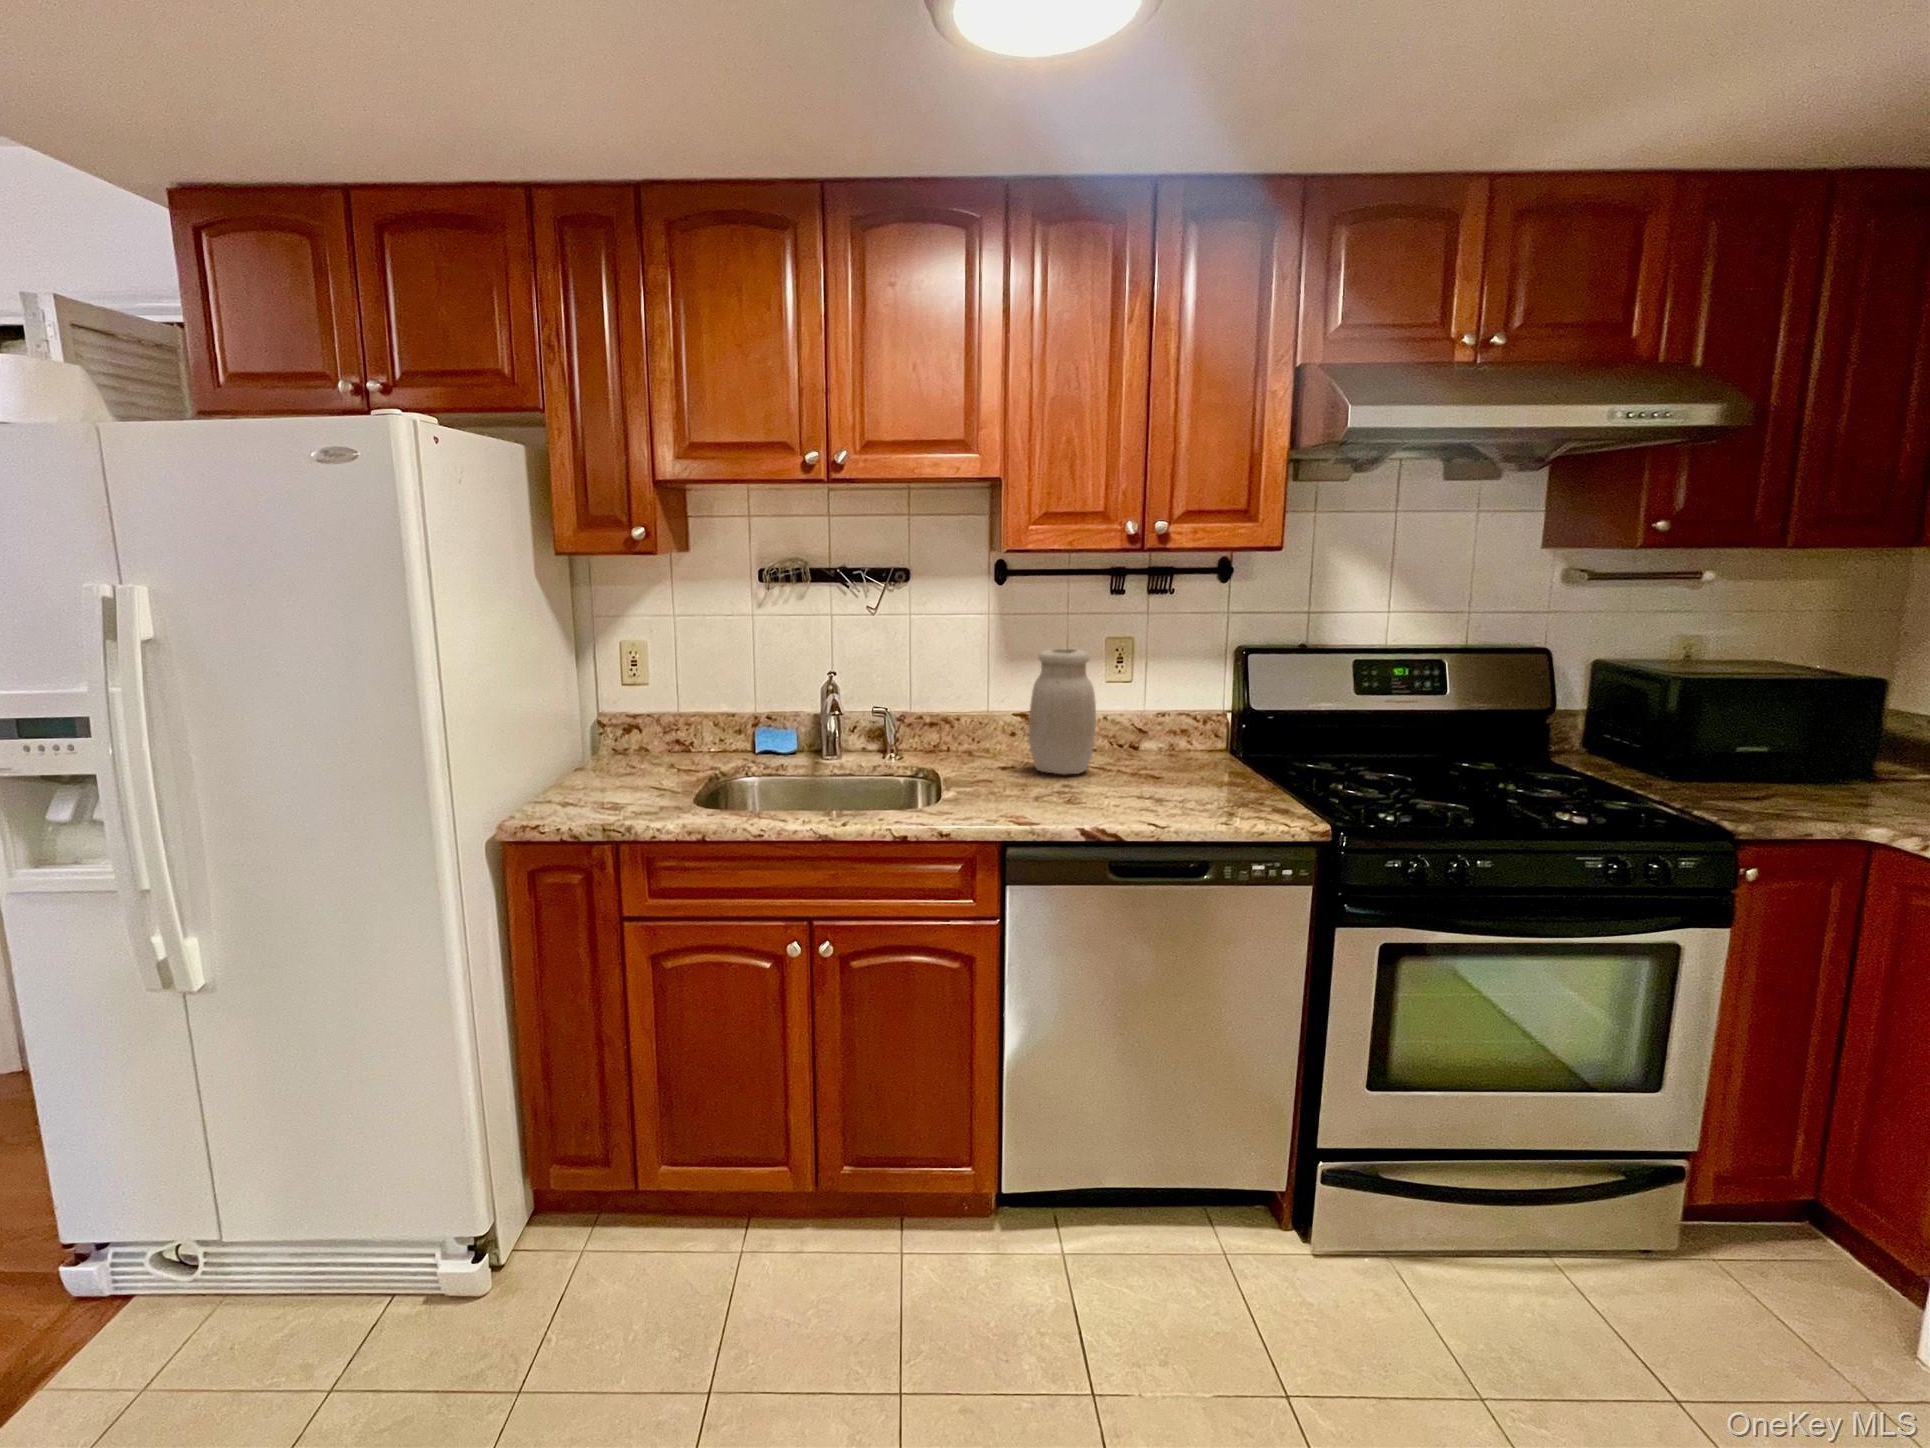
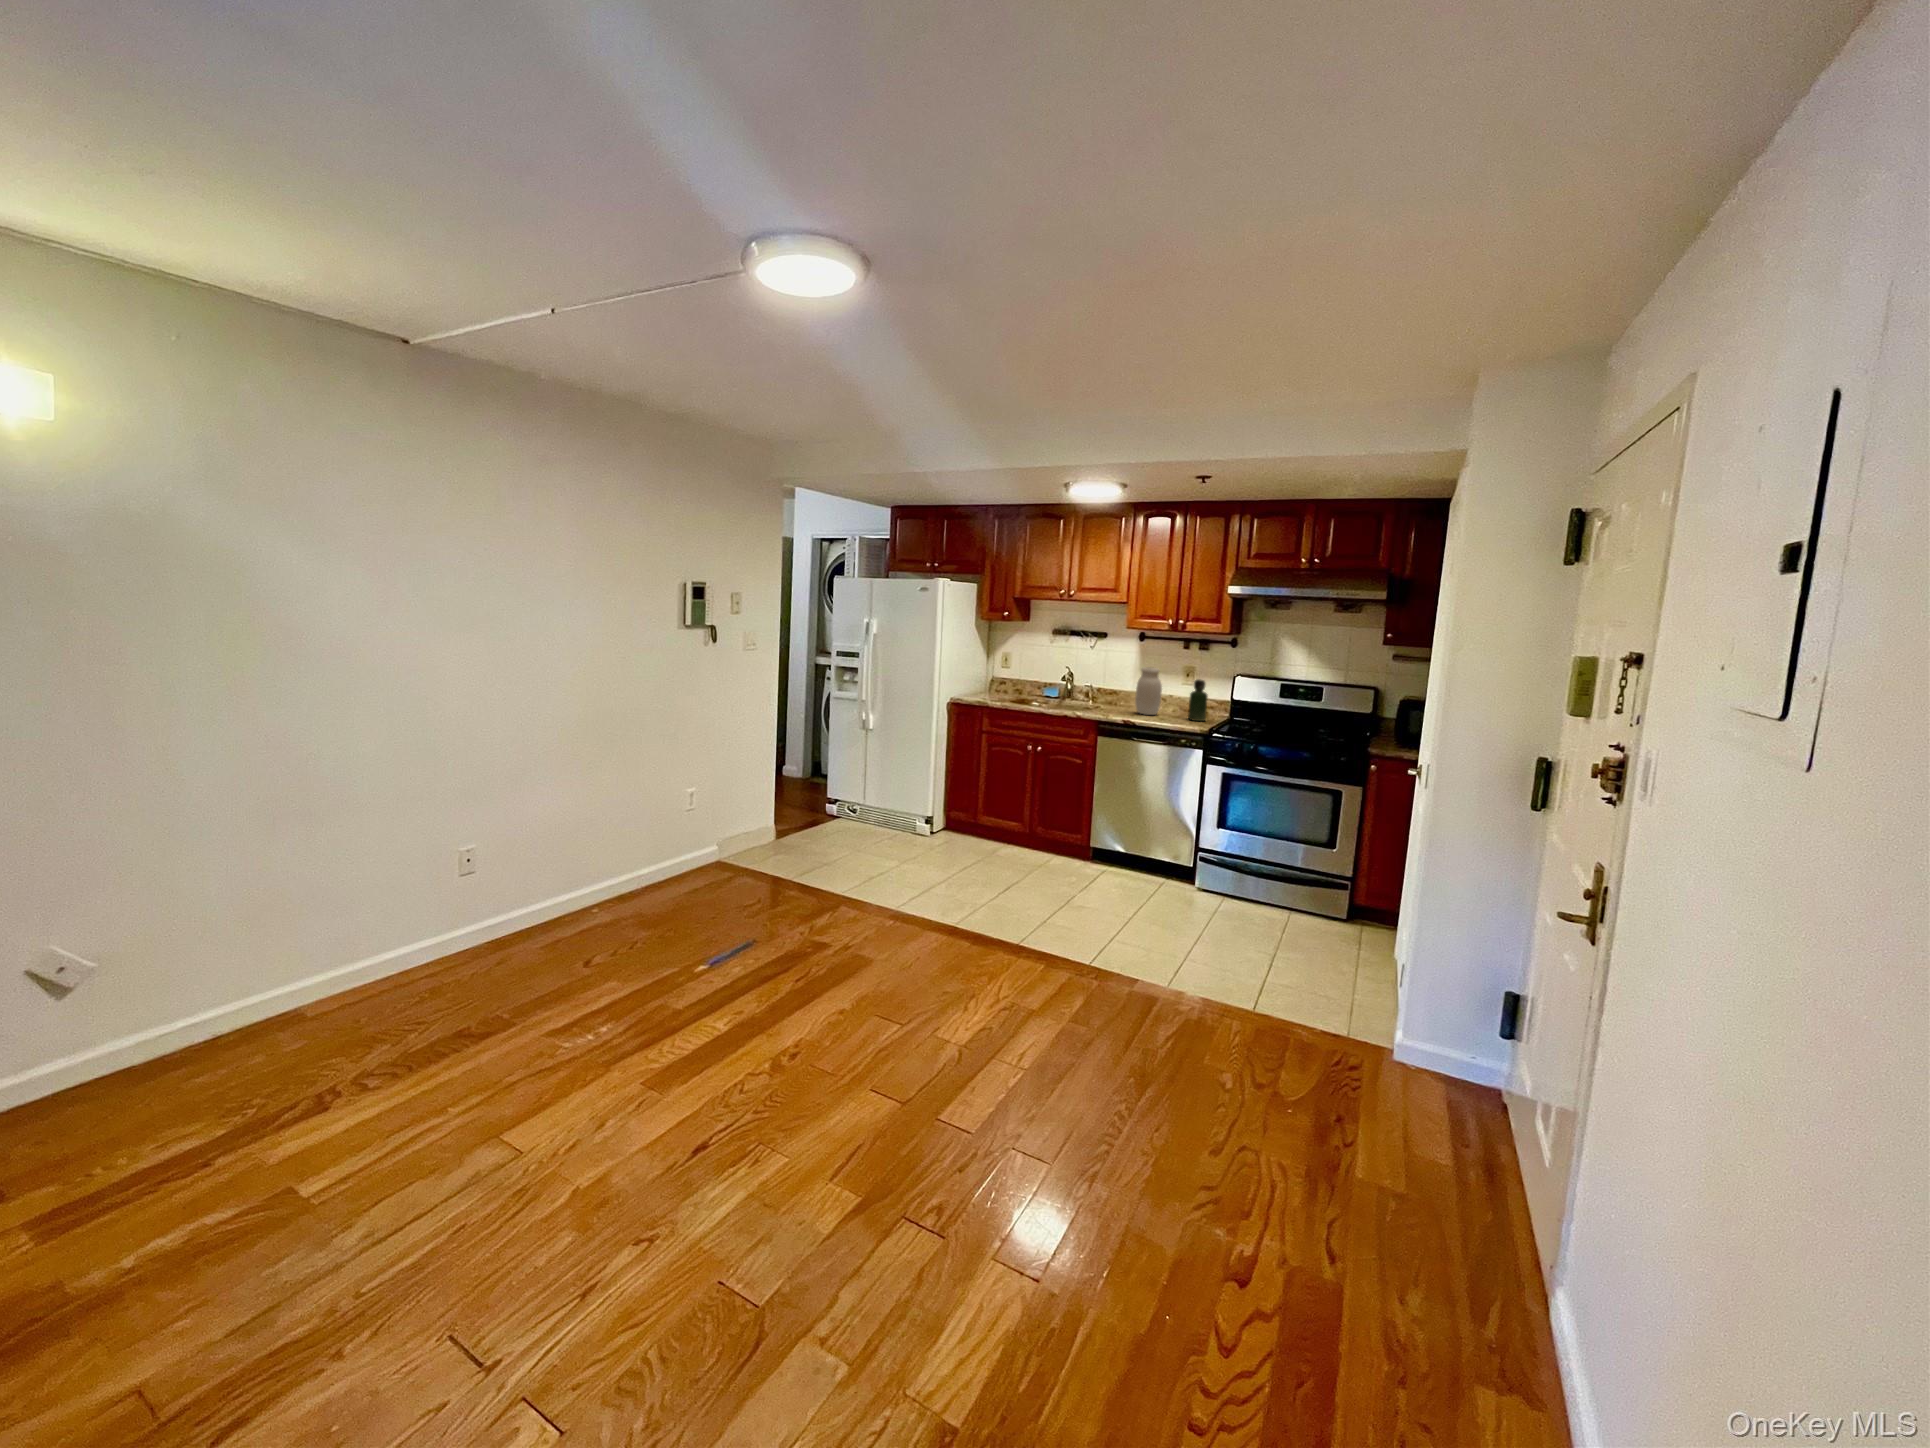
bottle: none [1167,668,1214,775] -> present [1188,679,1208,721]

